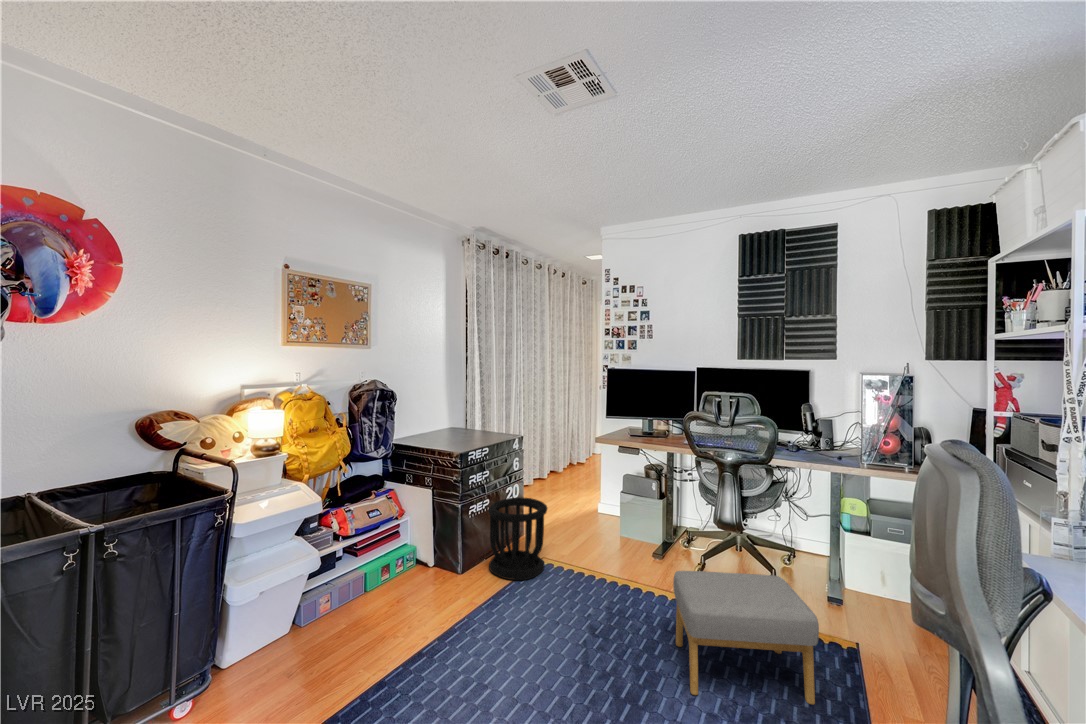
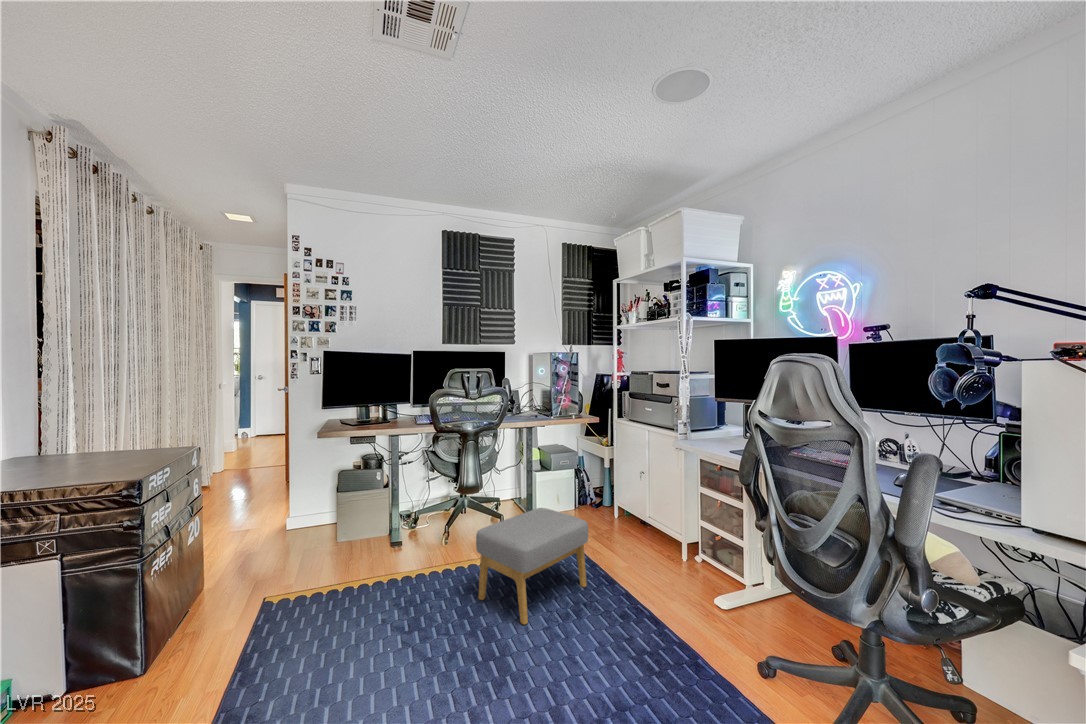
wastebasket: present [488,497,547,580] -> none [185,520,287,644]

